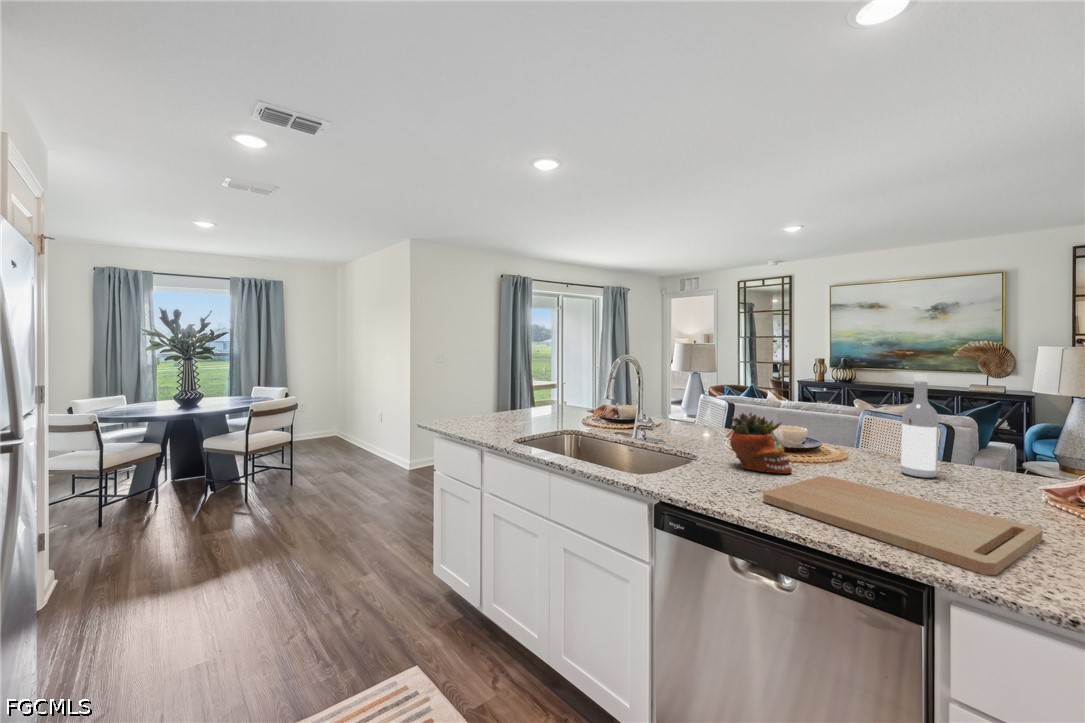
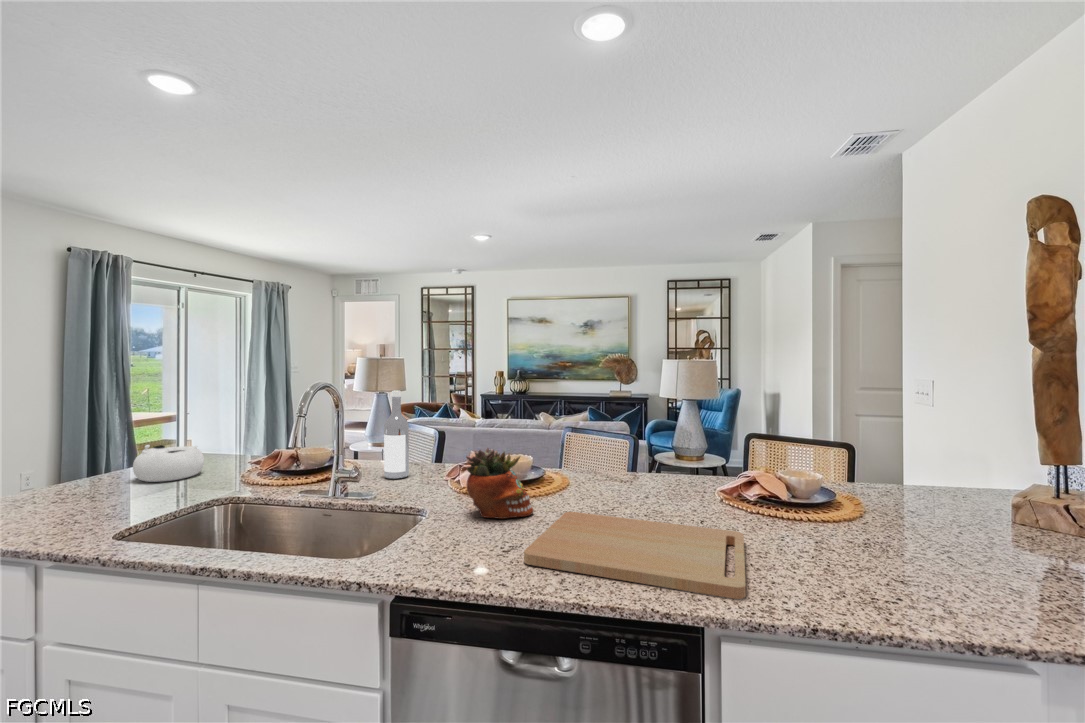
wine bottle: present [901,374,938,478] -> present [384,390,409,479]
decorative bowl: none [528,394,564,417] -> present [133,445,204,482]

